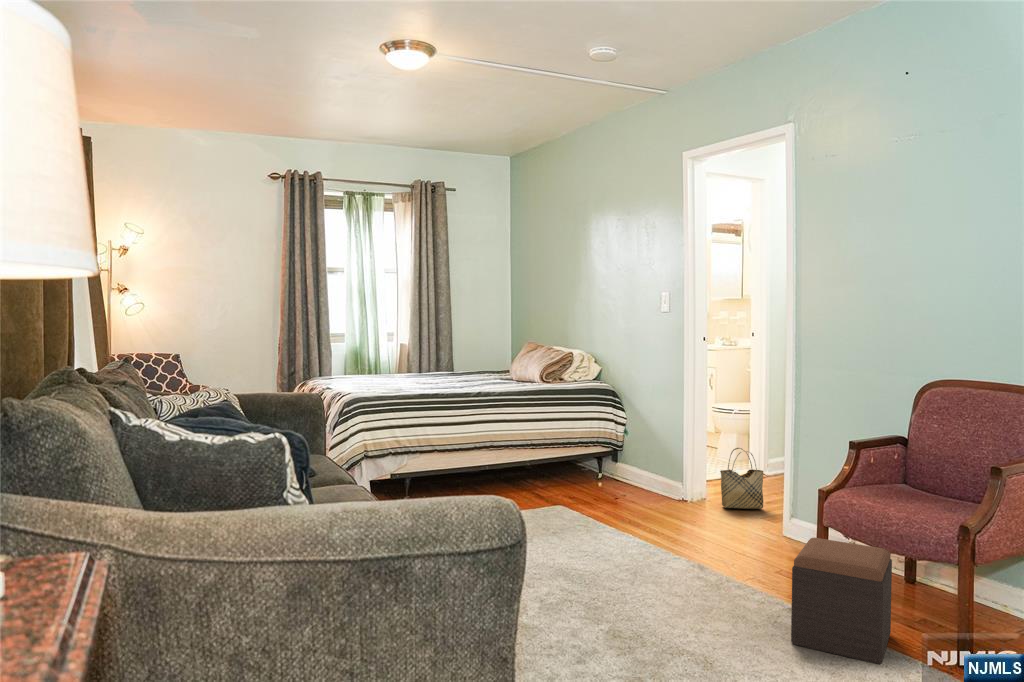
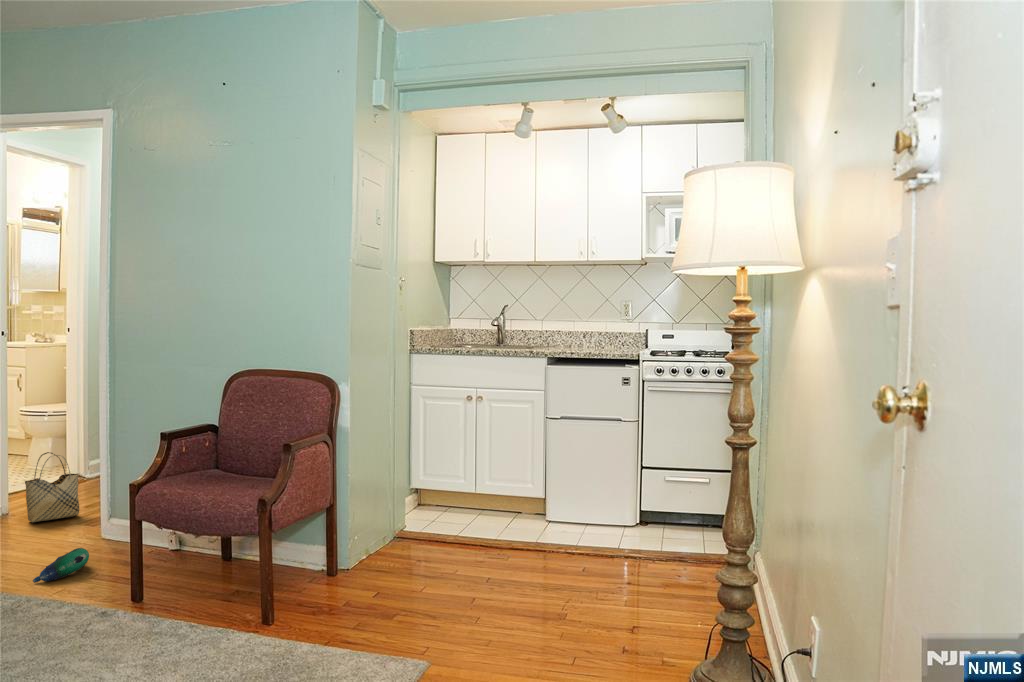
footstool: present [791,538,892,665] -> none [100,532,202,650]
plush toy: none [729,539,775,565] -> present [33,548,89,583]

